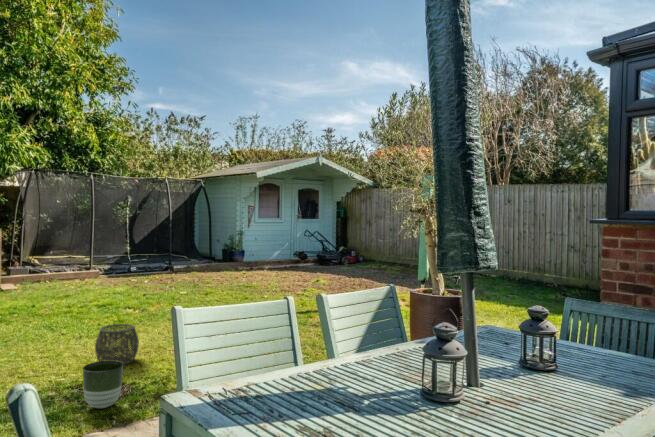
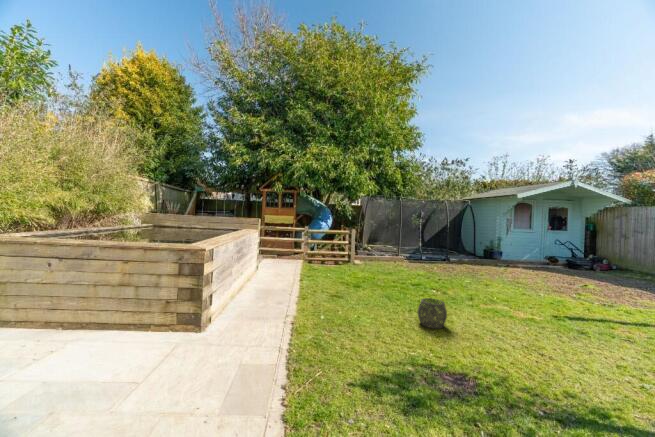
planter: present [83,361,123,408] -> none [419,327,447,362]

